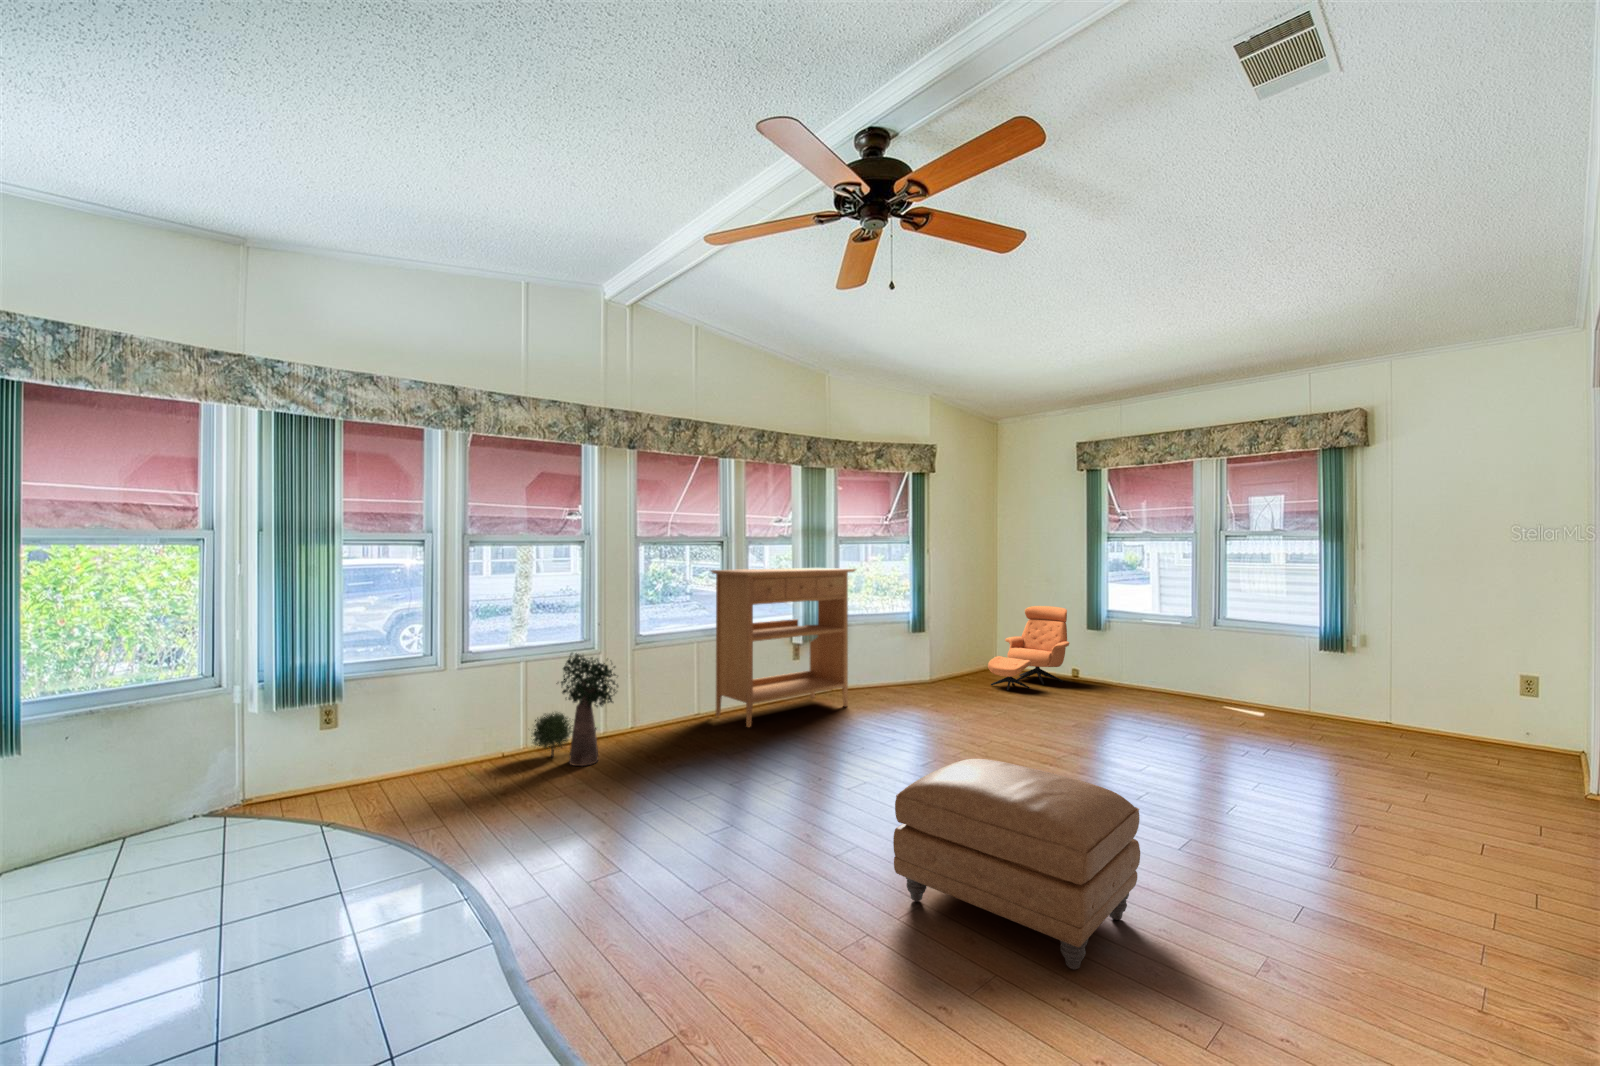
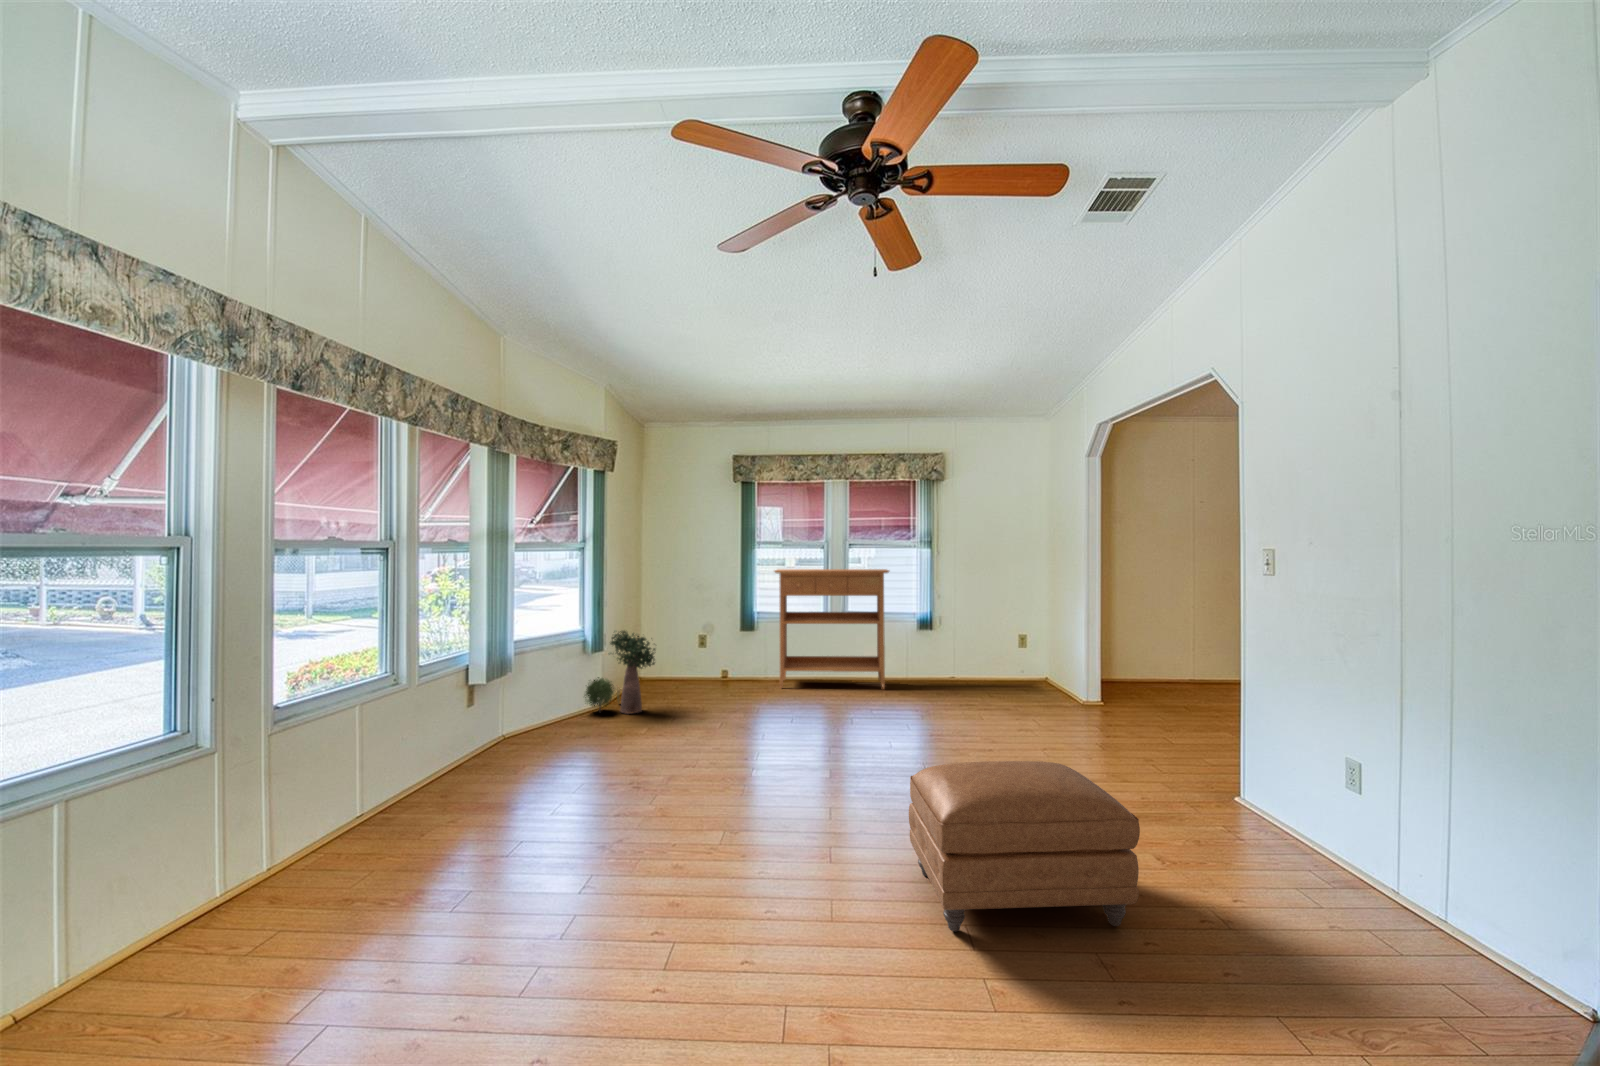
console table: present [711,568,856,727] -> present [775,569,889,689]
armchair: present [988,606,1069,690] -> none [665,611,727,698]
potted plant: present [533,653,618,766] -> present [585,631,655,714]

